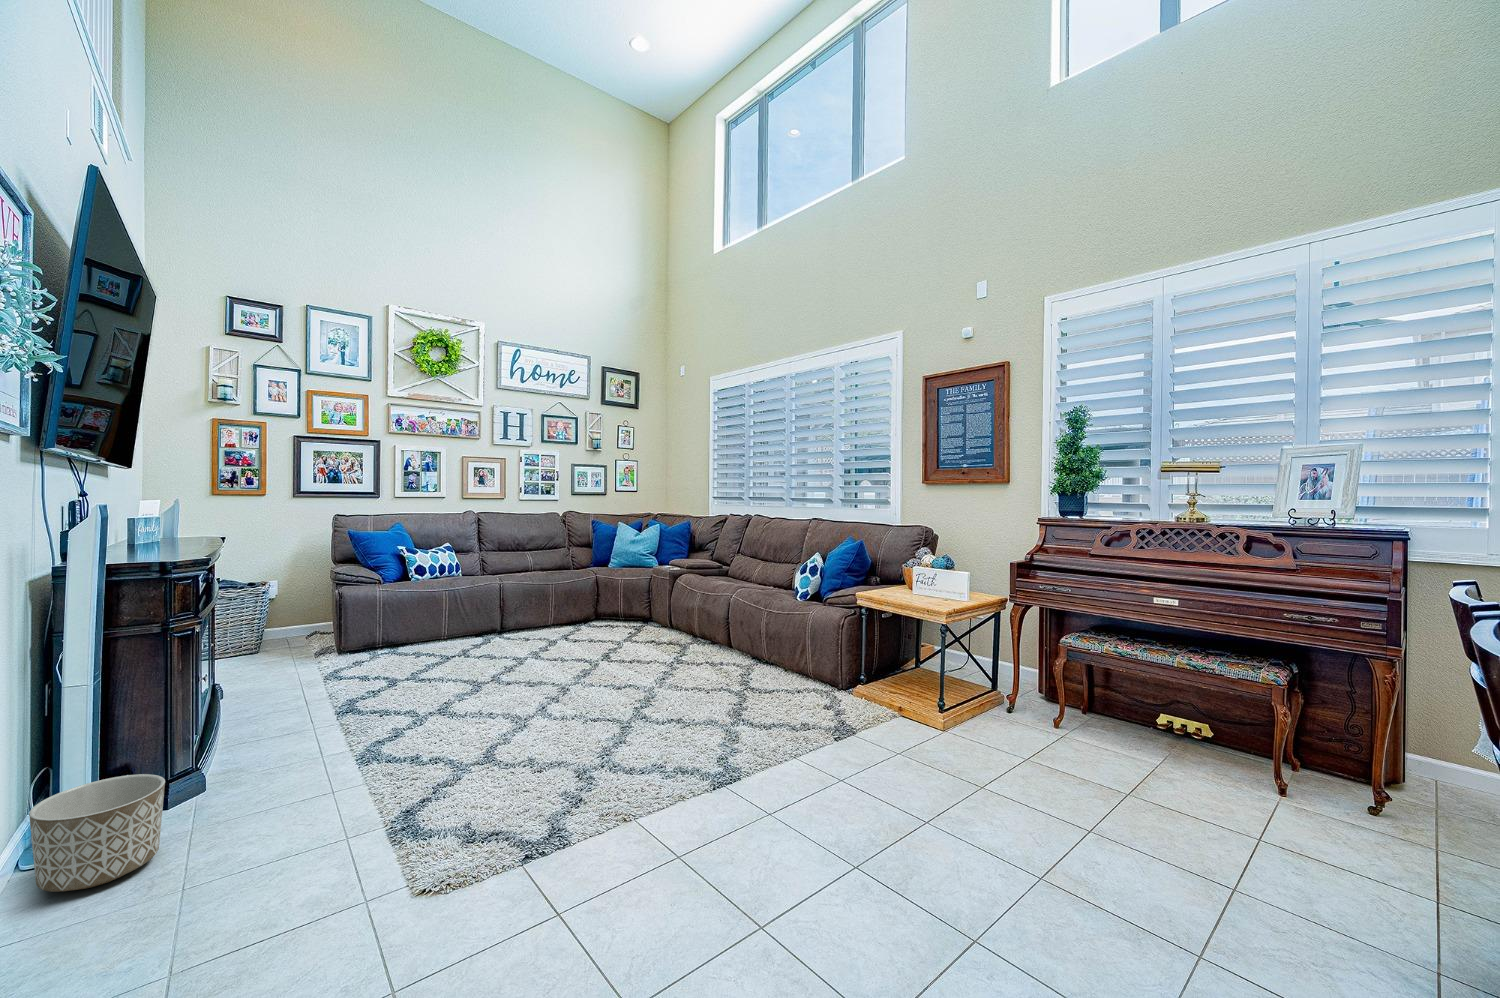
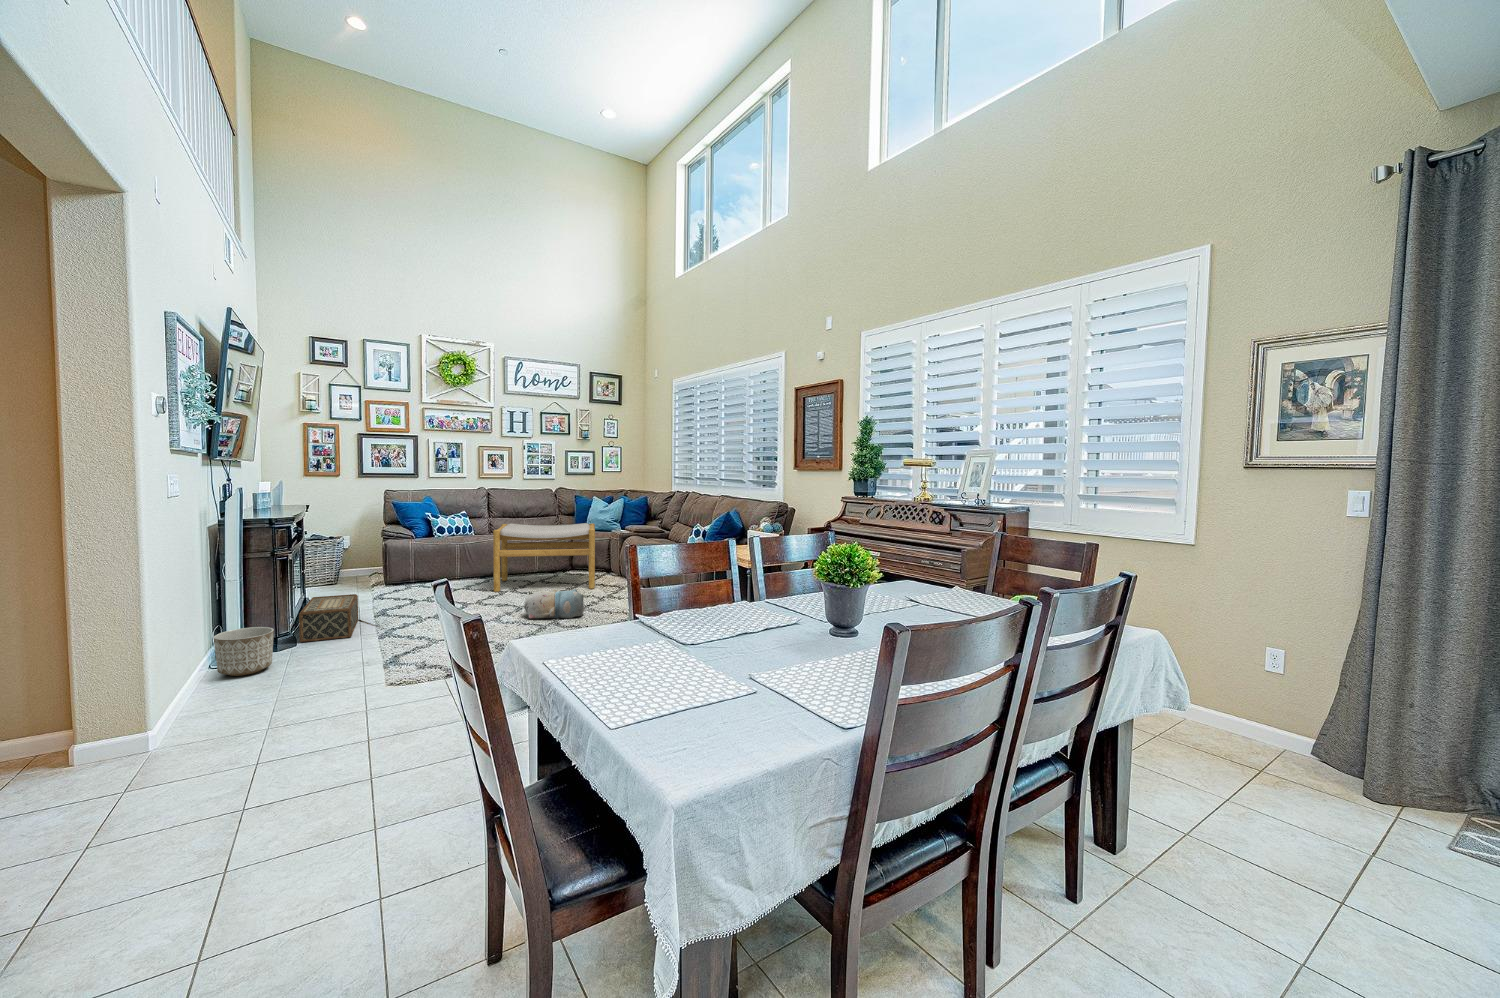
footstool: none [506,558,647,660] -> present [493,523,595,592]
plush toy: none [580,657,671,708] -> present [524,589,585,618]
woven basket: none [212,682,311,782] -> present [299,594,358,642]

